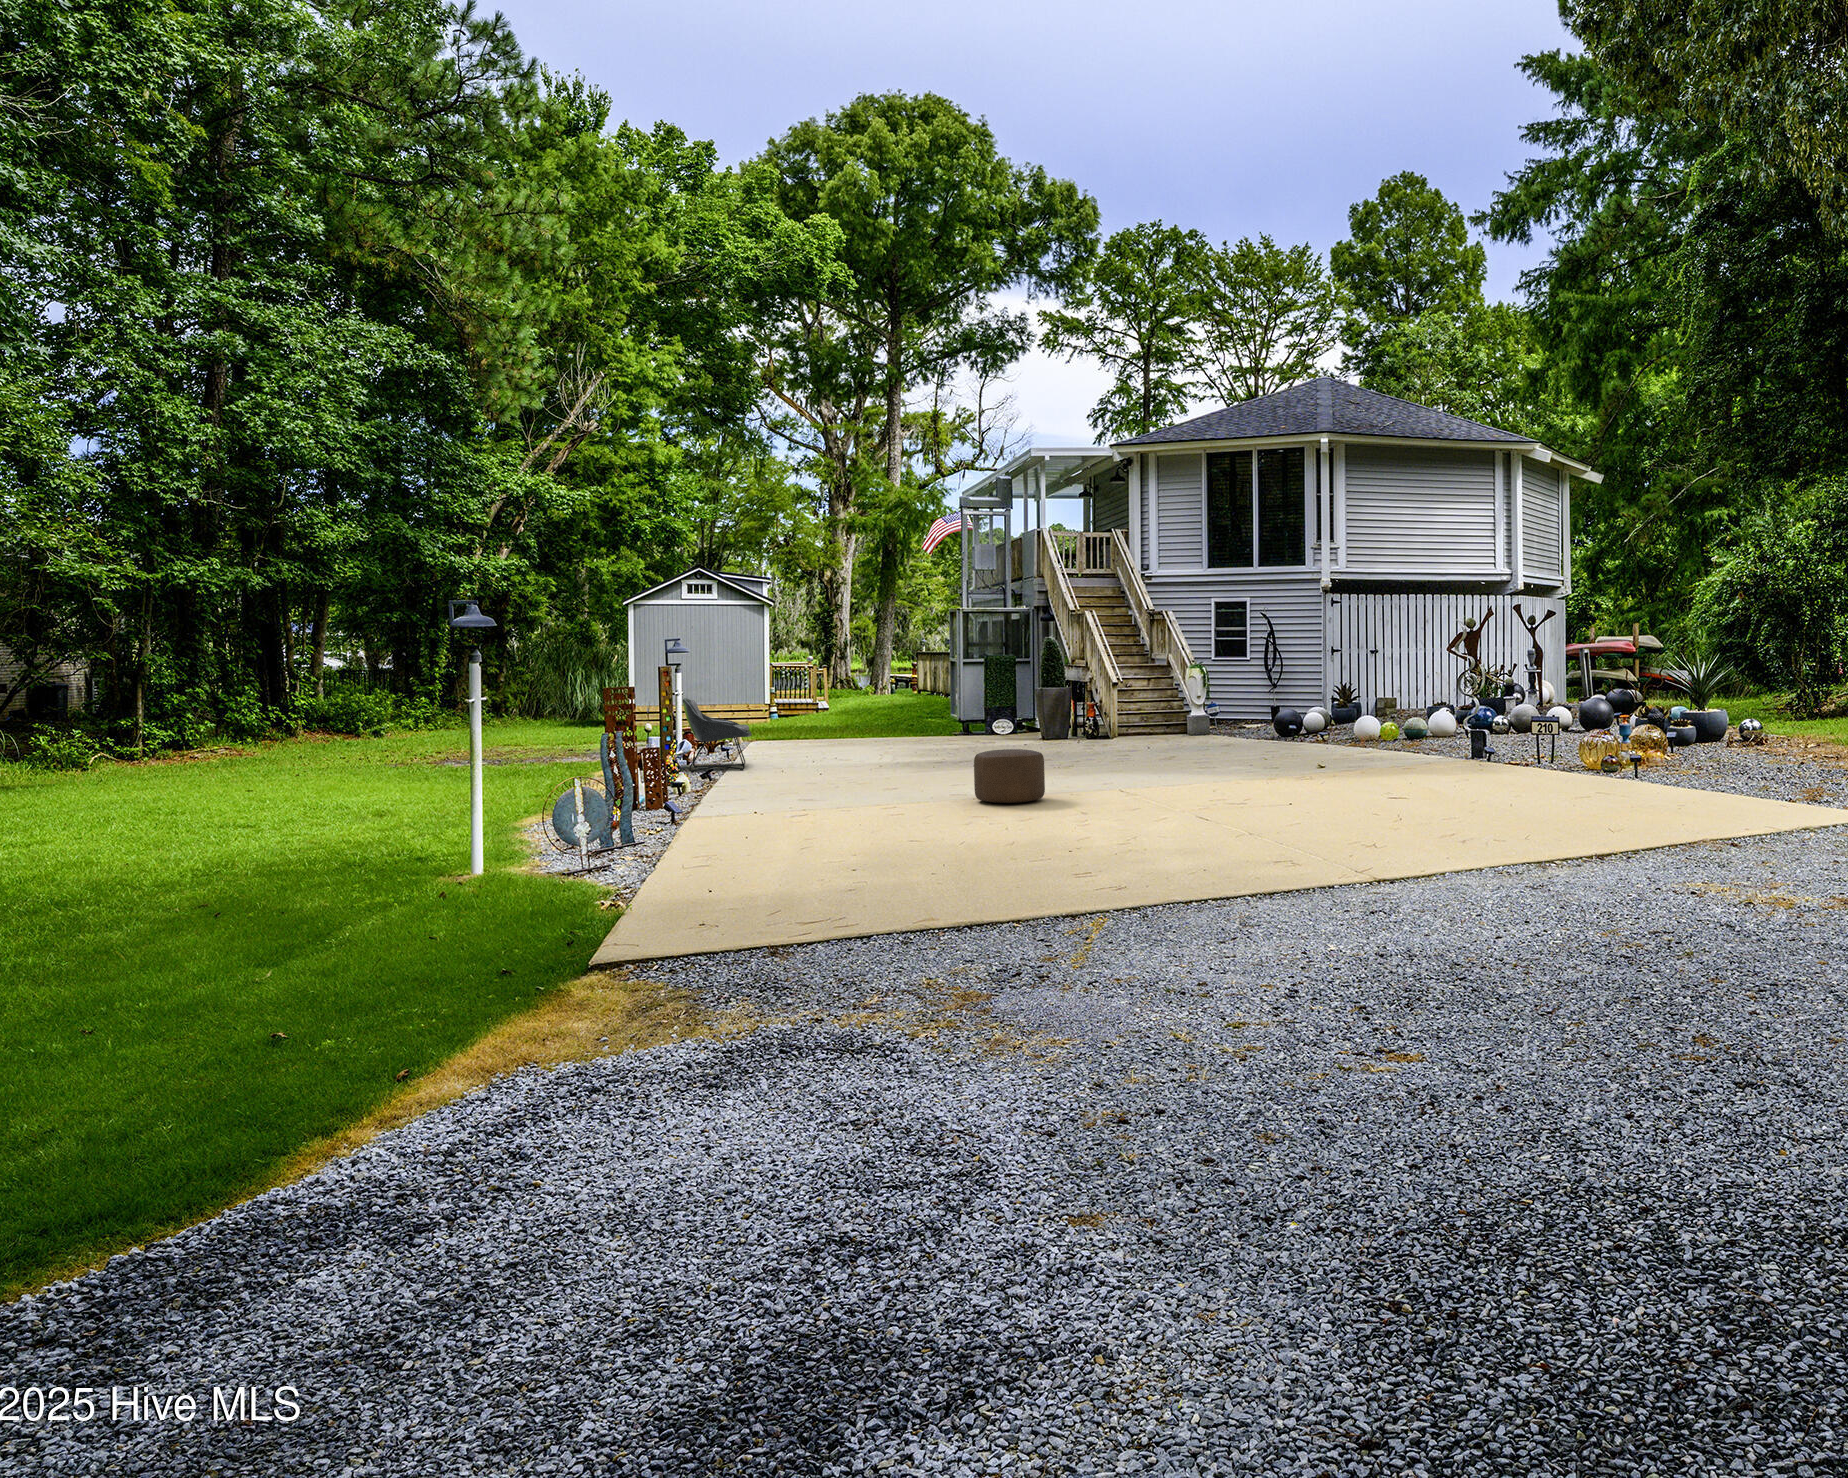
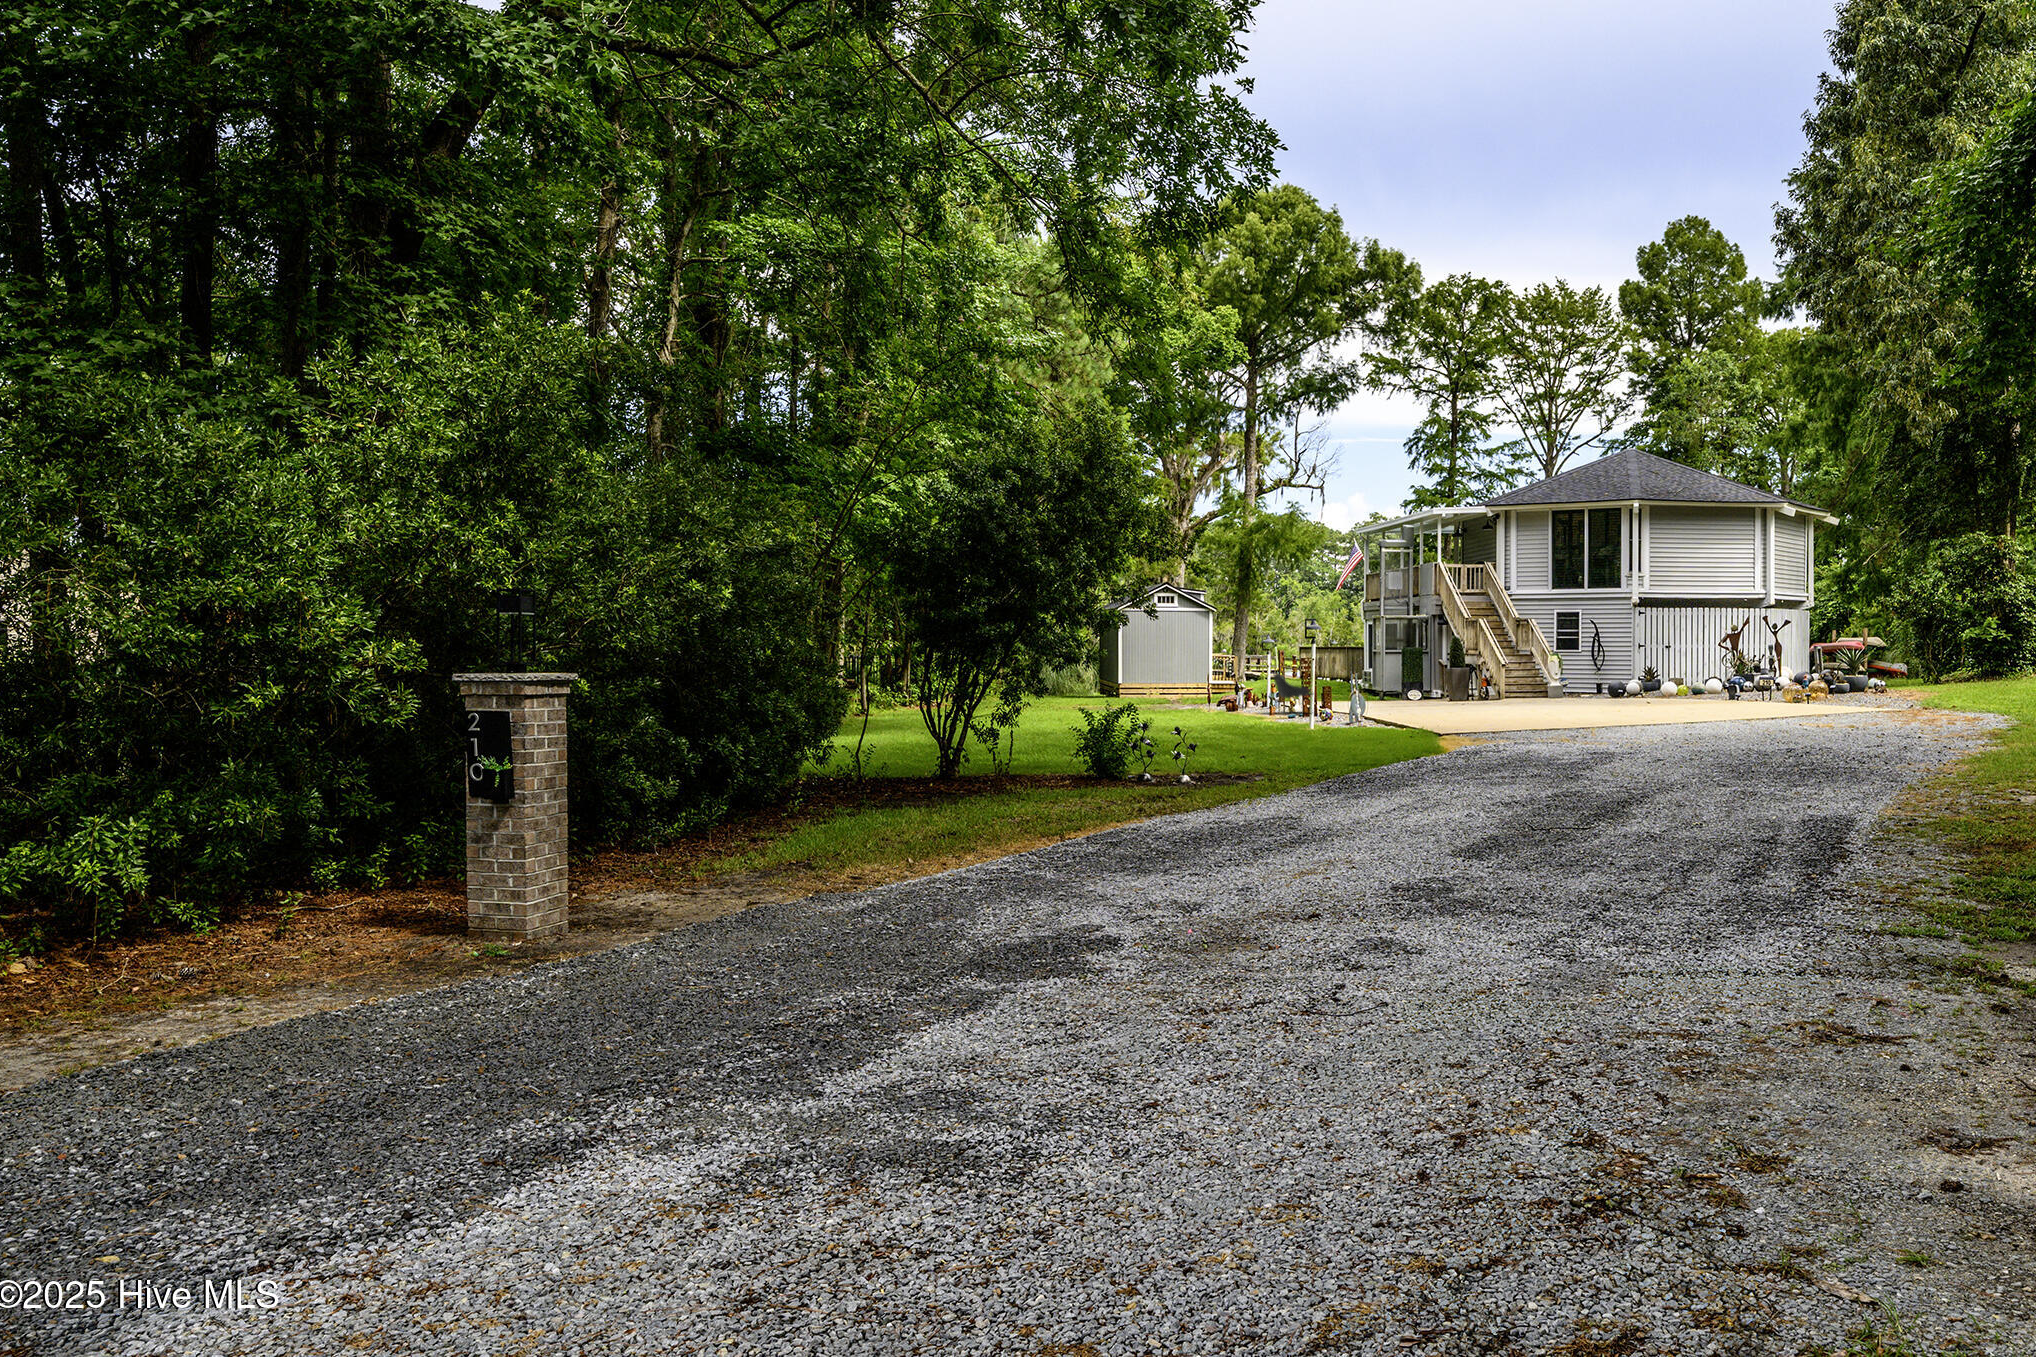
ottoman: present [974,749,1045,803] -> none [1484,693,1519,717]

